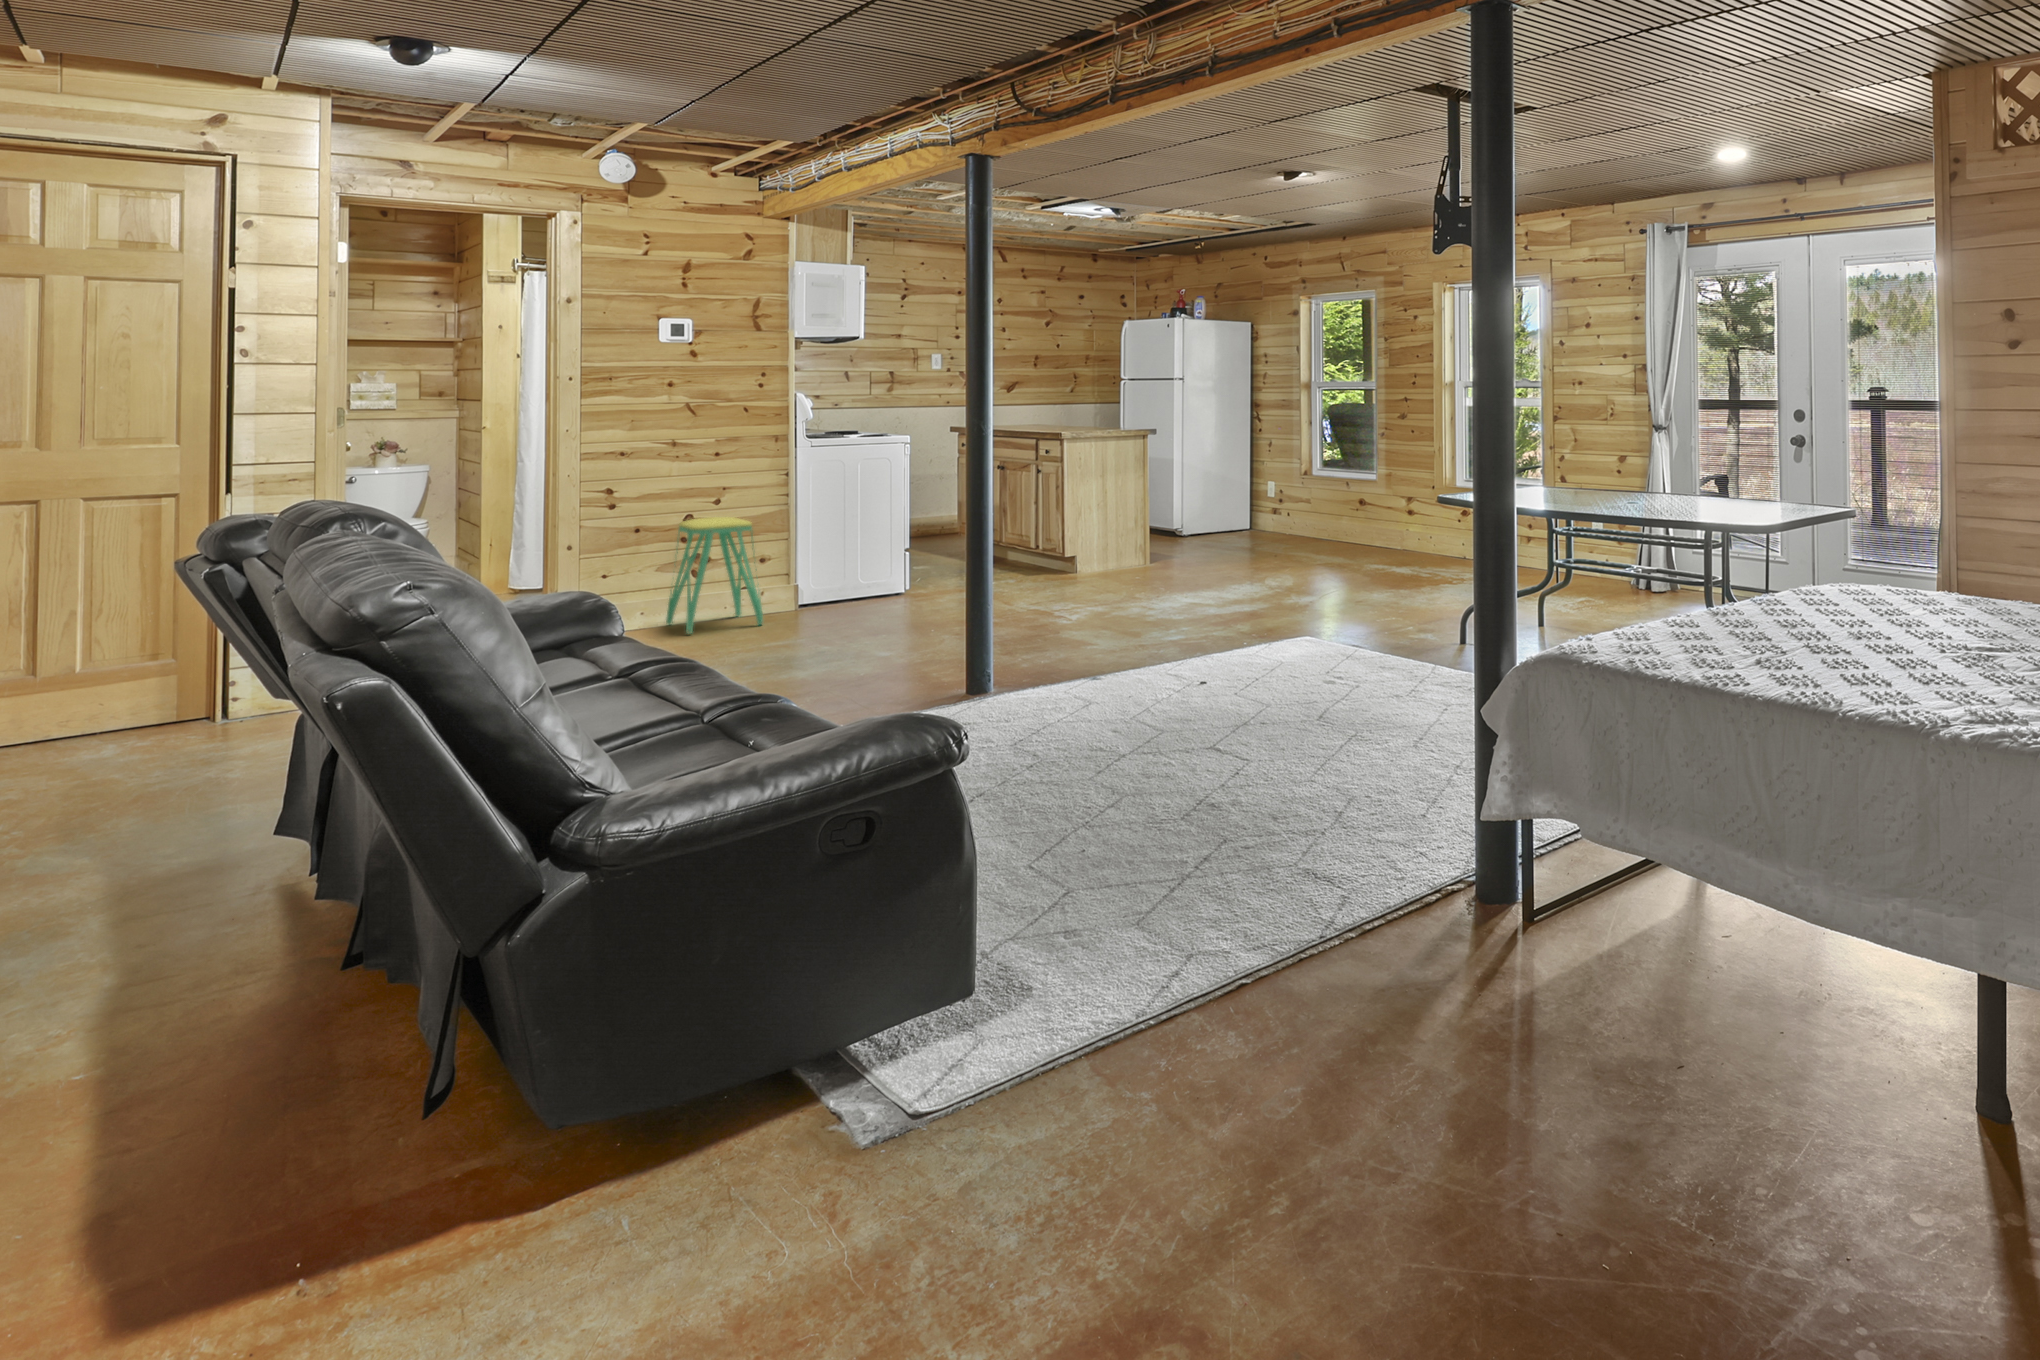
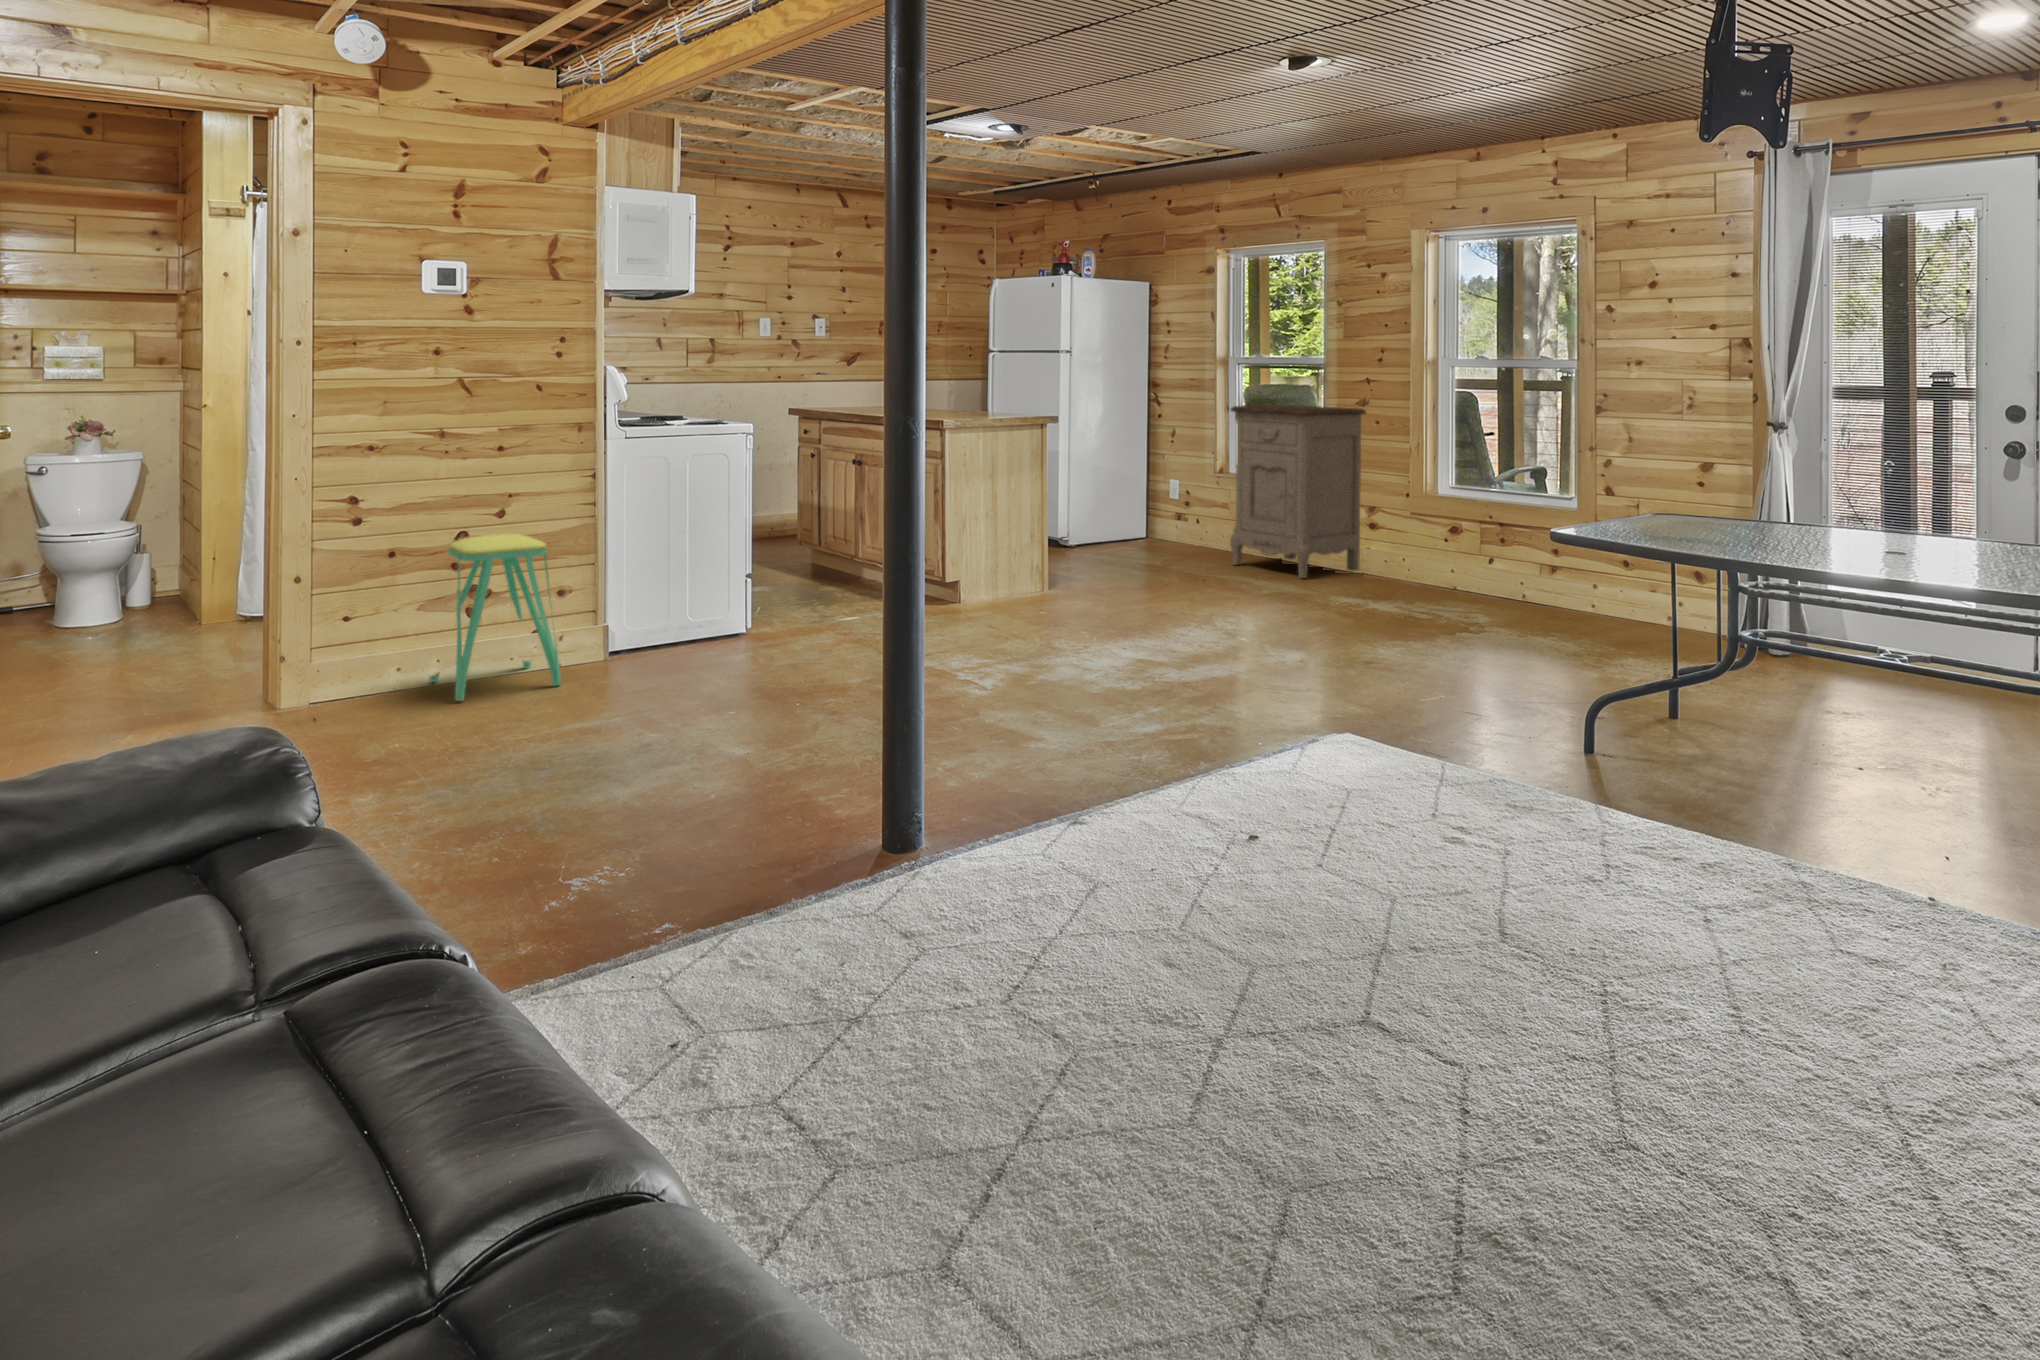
nightstand: none [1299,420,1402,553] -> present [1230,405,1366,578]

